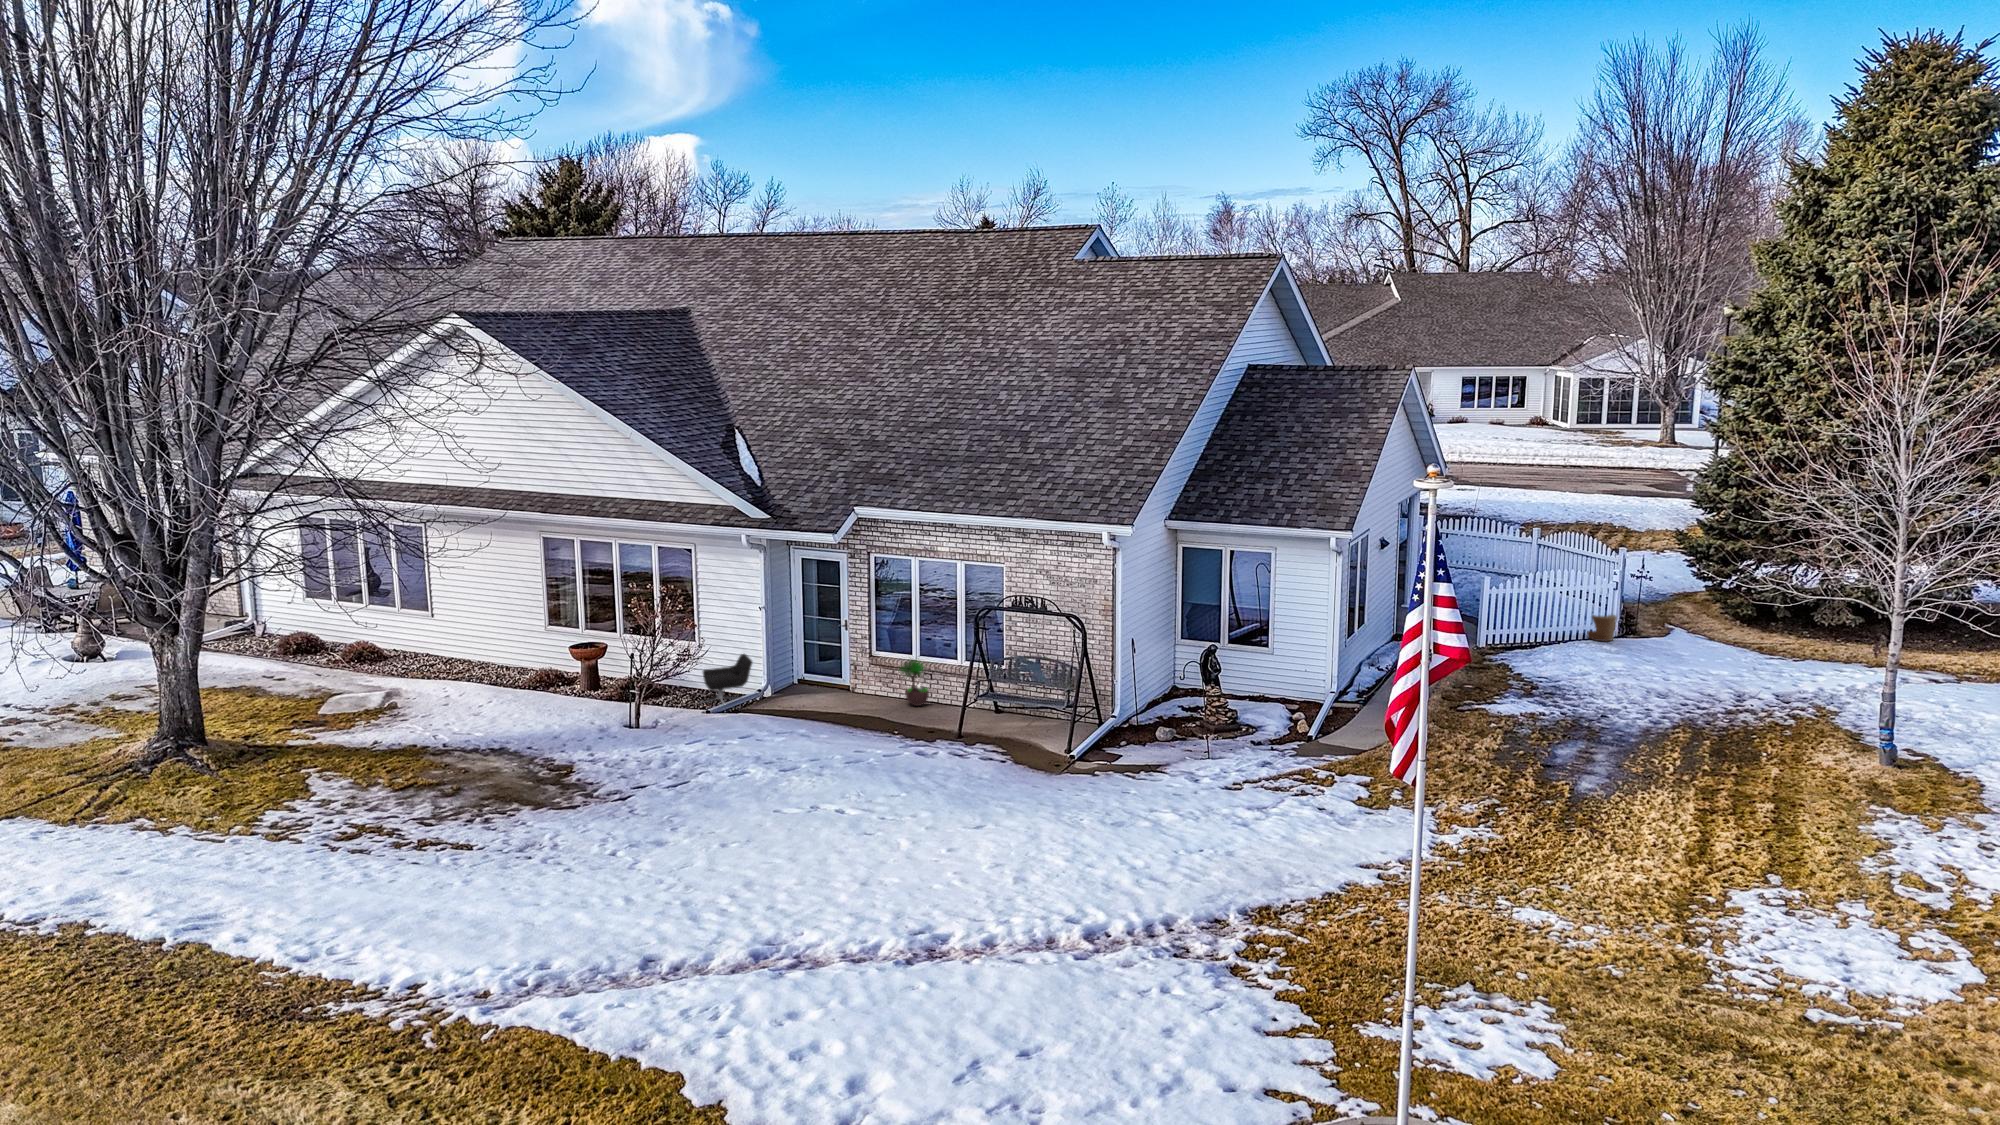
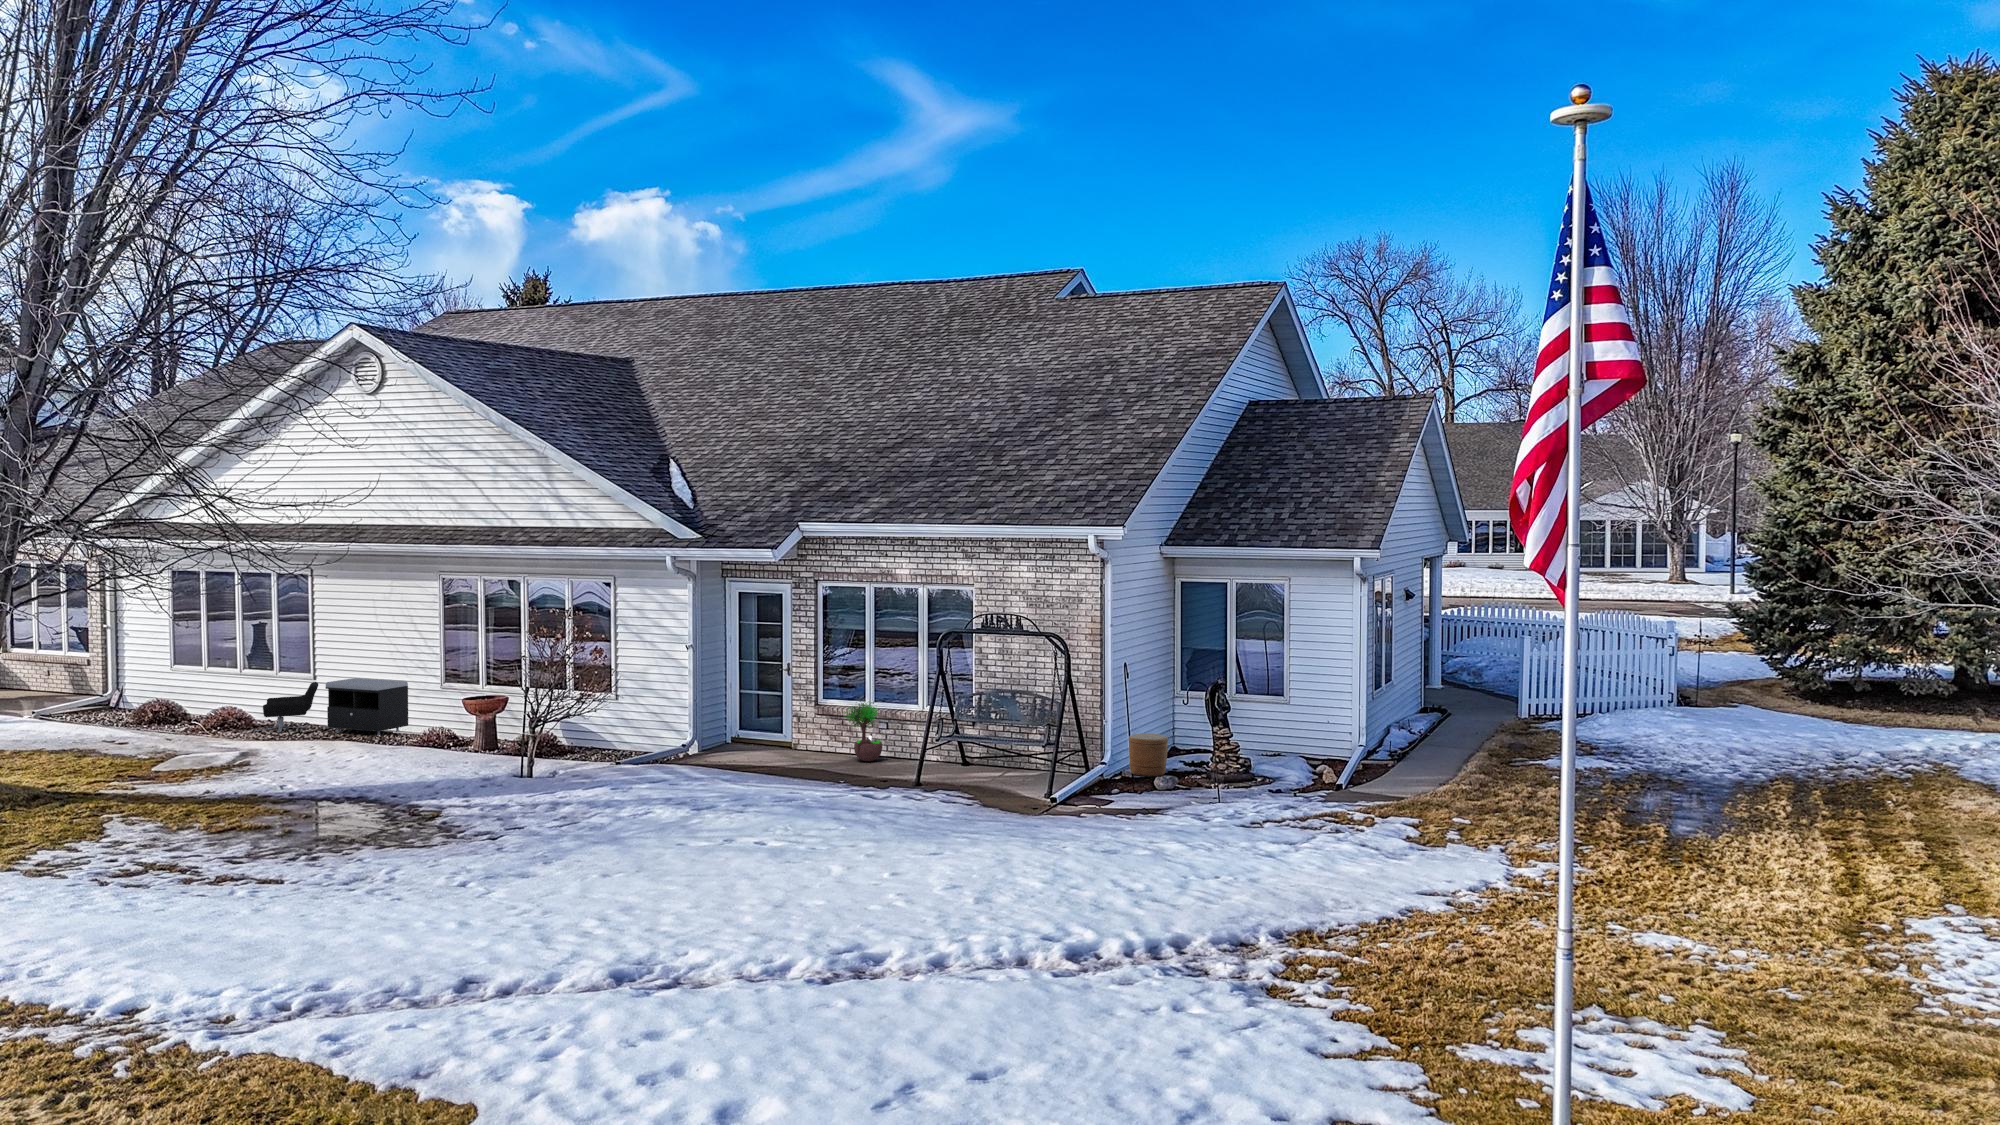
woven basket: present [1587,615,1617,642] -> present [1128,733,1168,777]
storage bench: none [455,622,526,674] -> present [325,678,408,736]
lounge chair: present [703,654,752,704] -> present [255,682,318,732]

